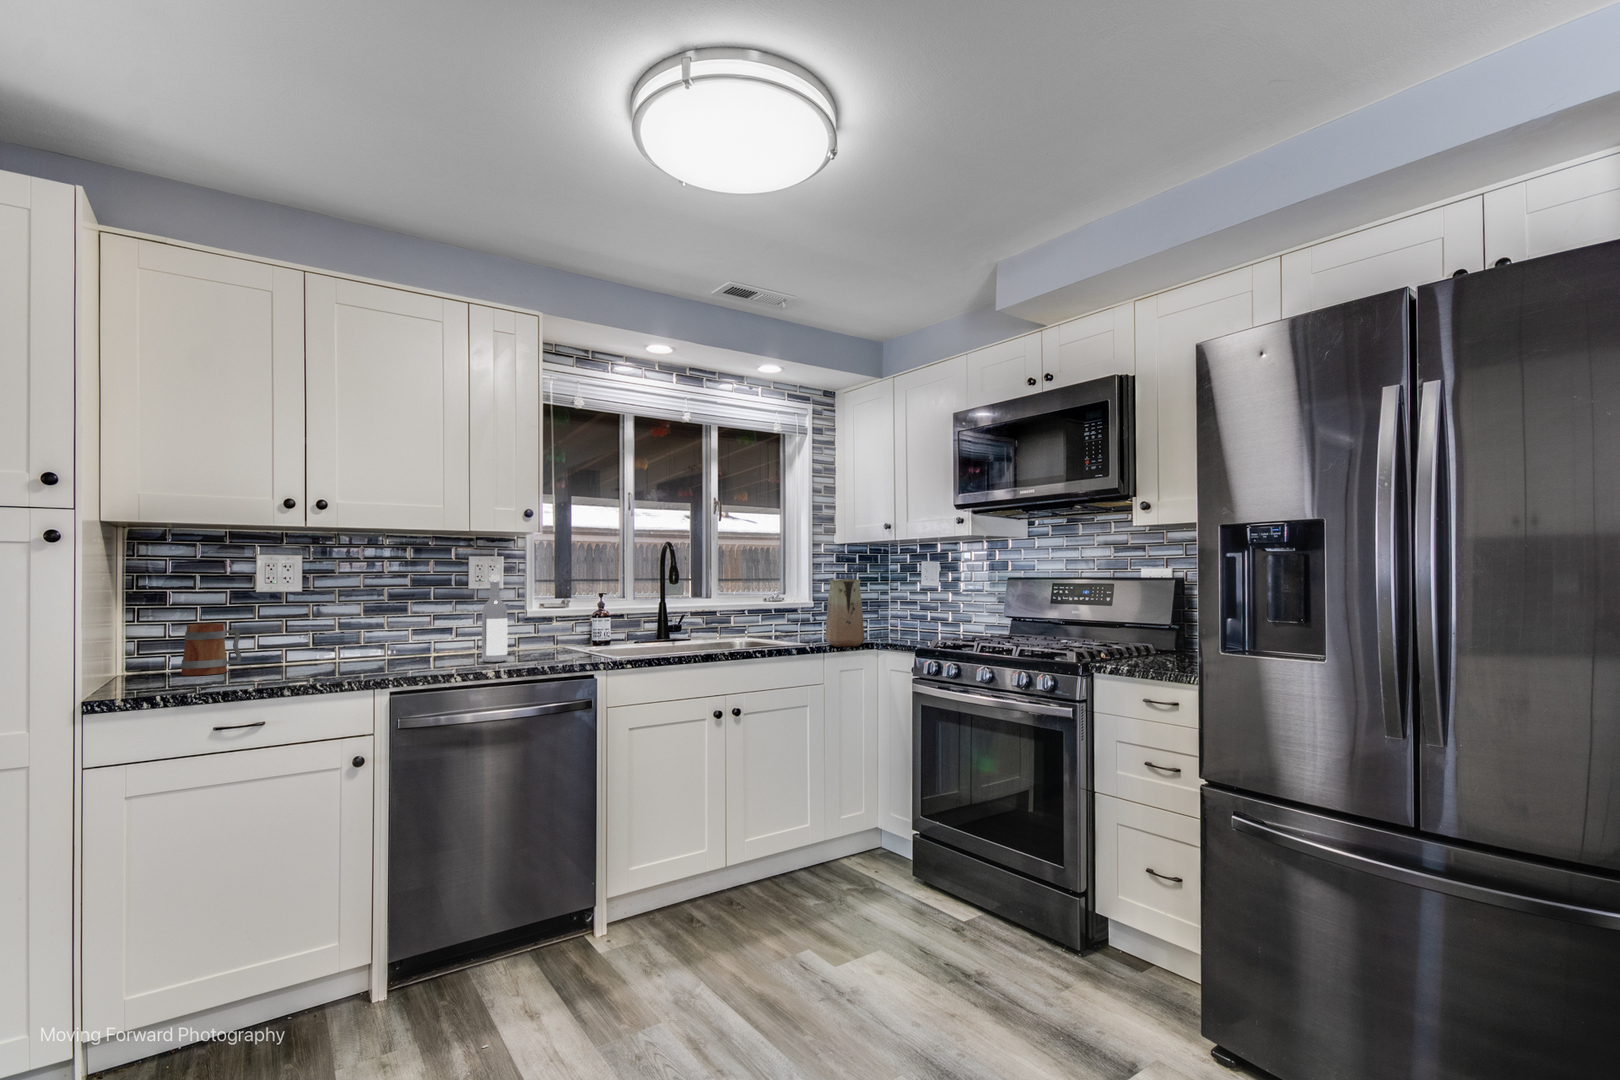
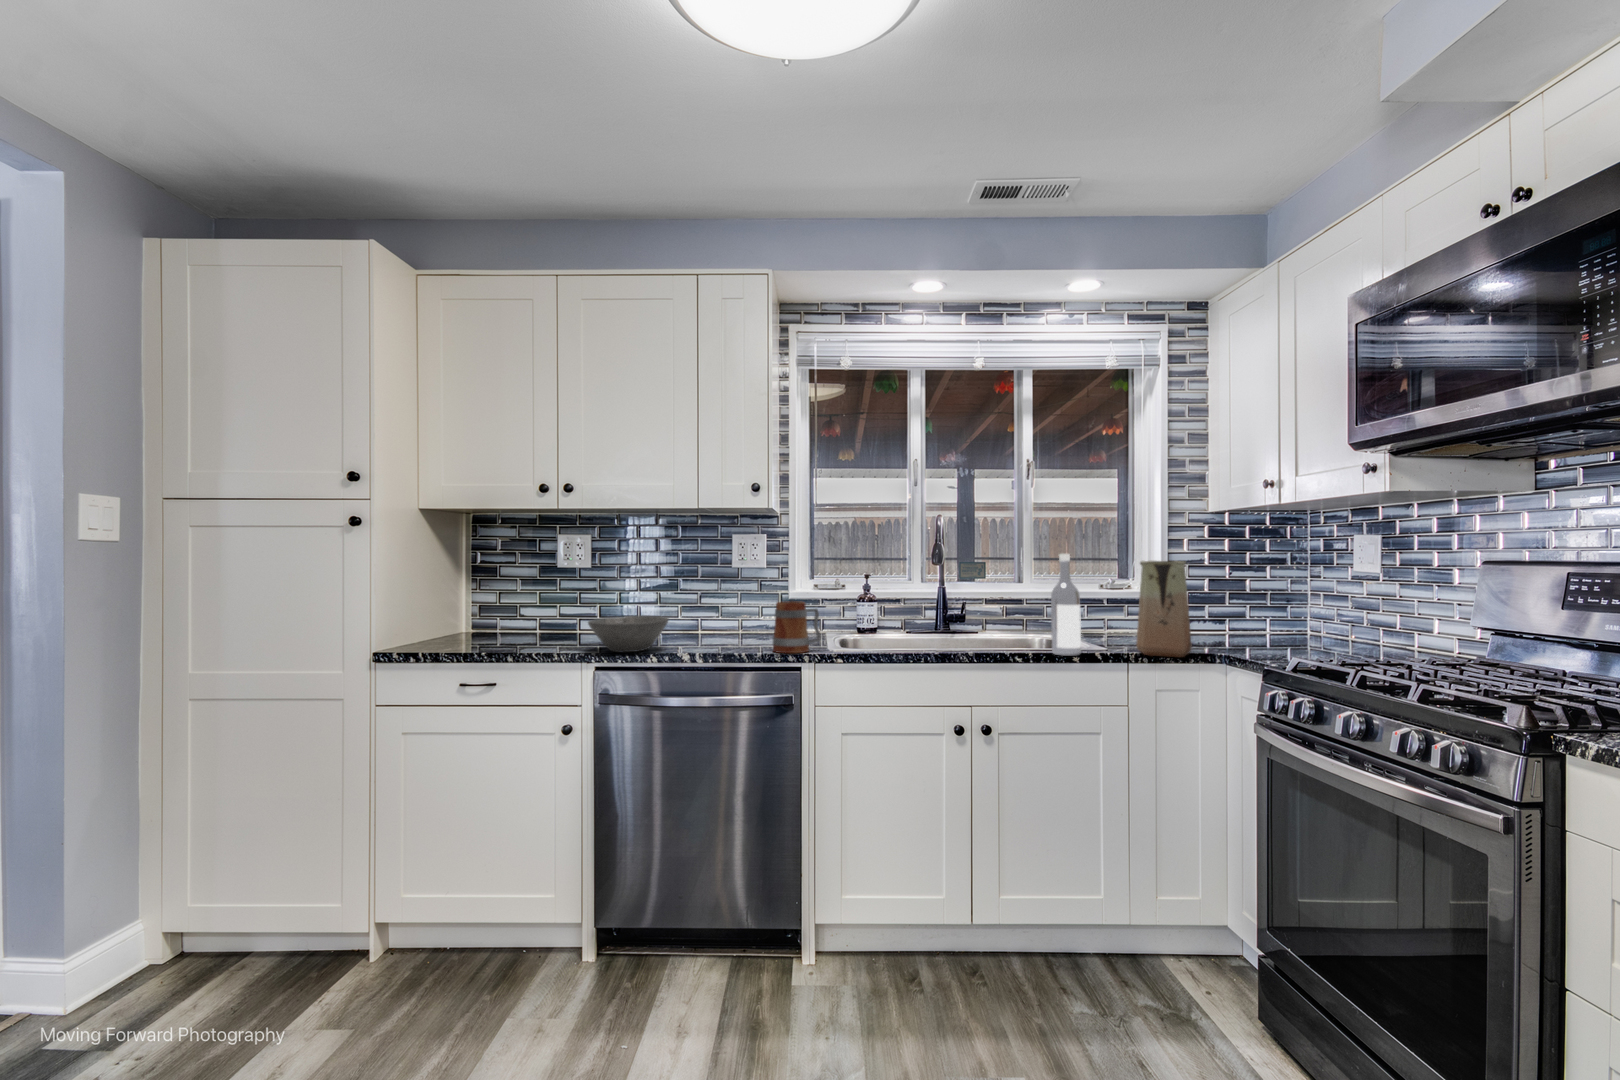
wine bottle: present [482,575,507,662] -> present [1051,554,1081,656]
mug: present [181,623,241,675] -> present [773,601,821,653]
bowl: none [369,638,458,675] -> present [588,615,668,652]

